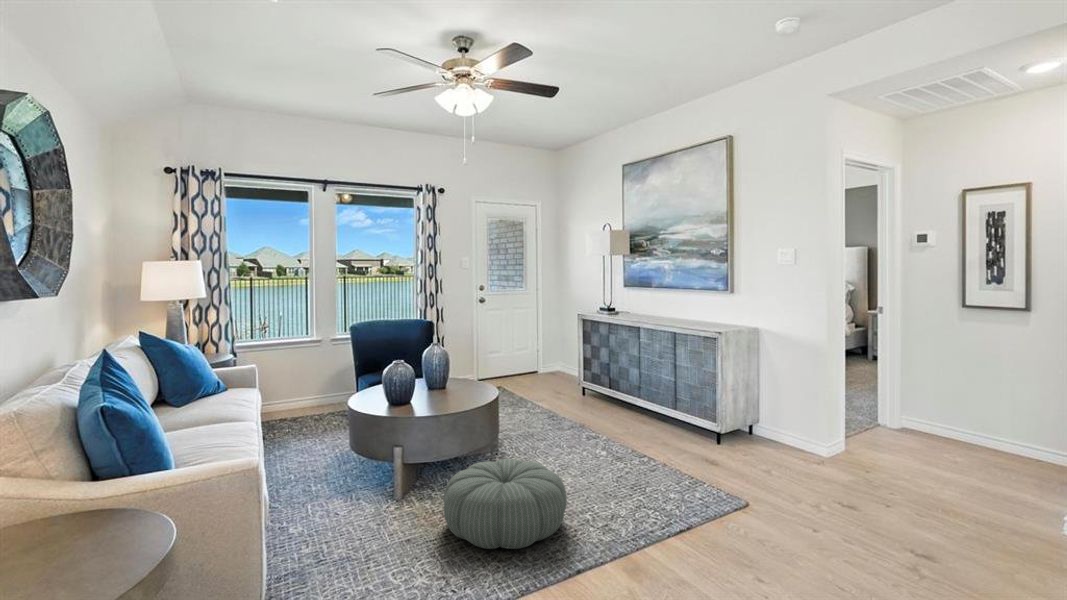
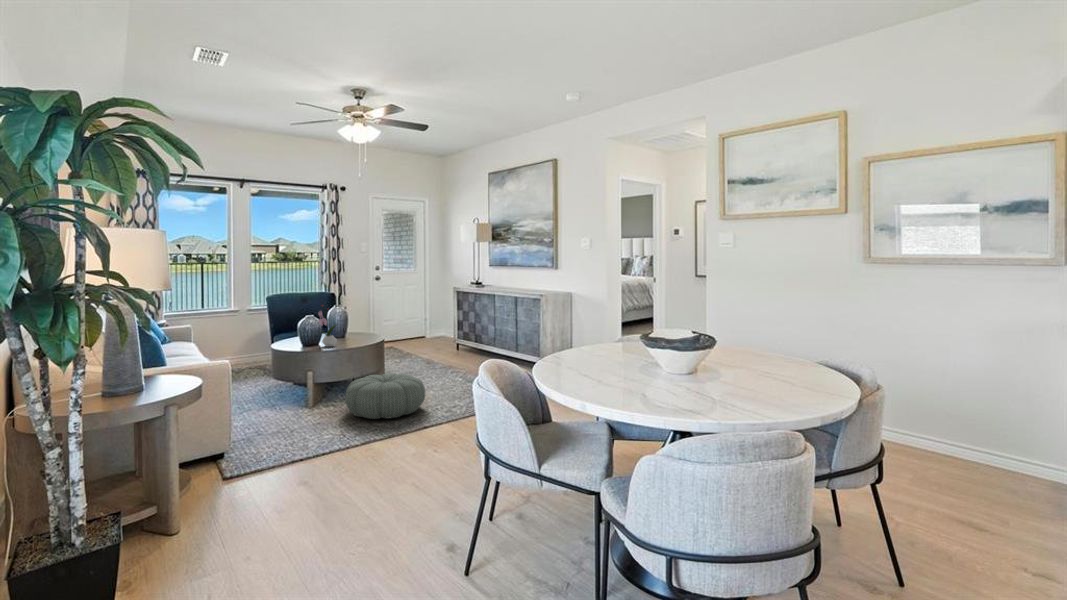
flower arrangement: none [407,349,433,411] -> present [318,306,337,347]

